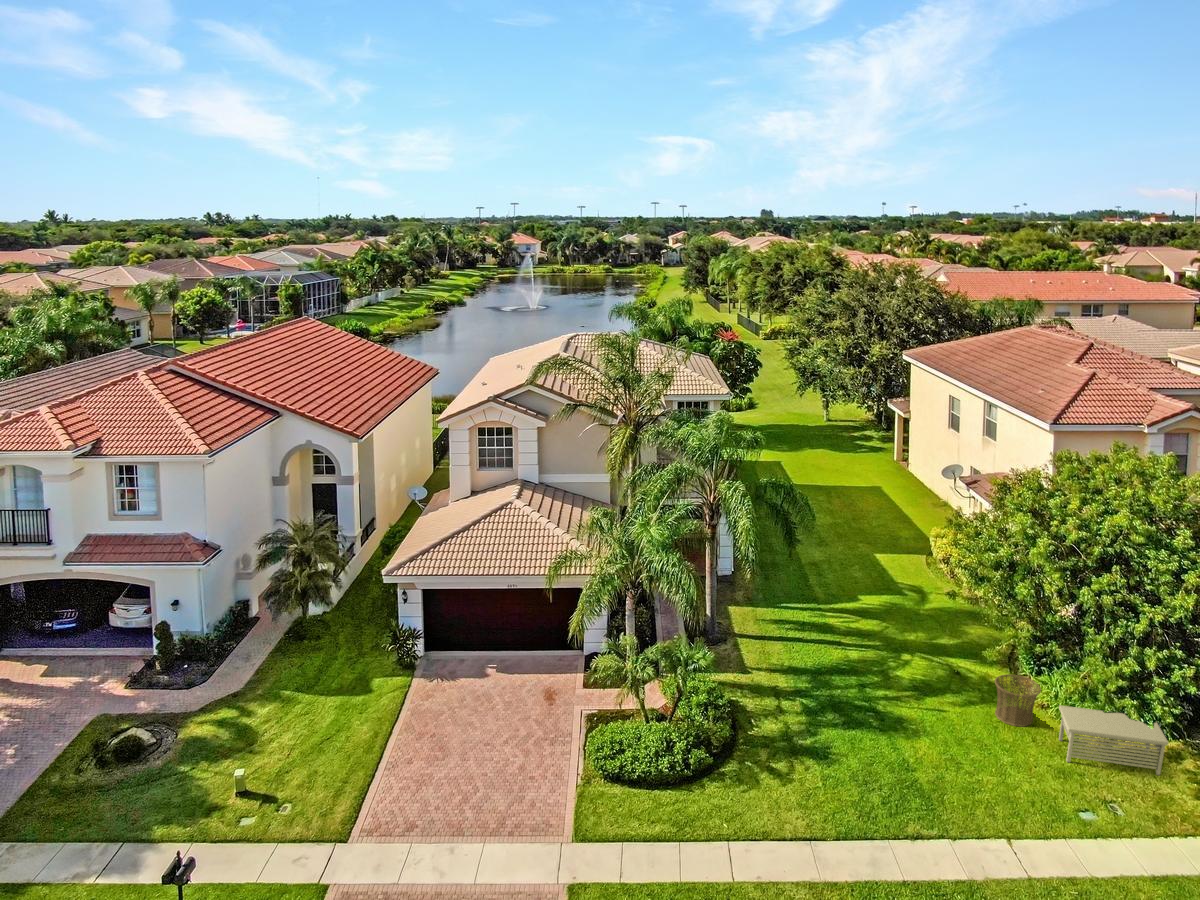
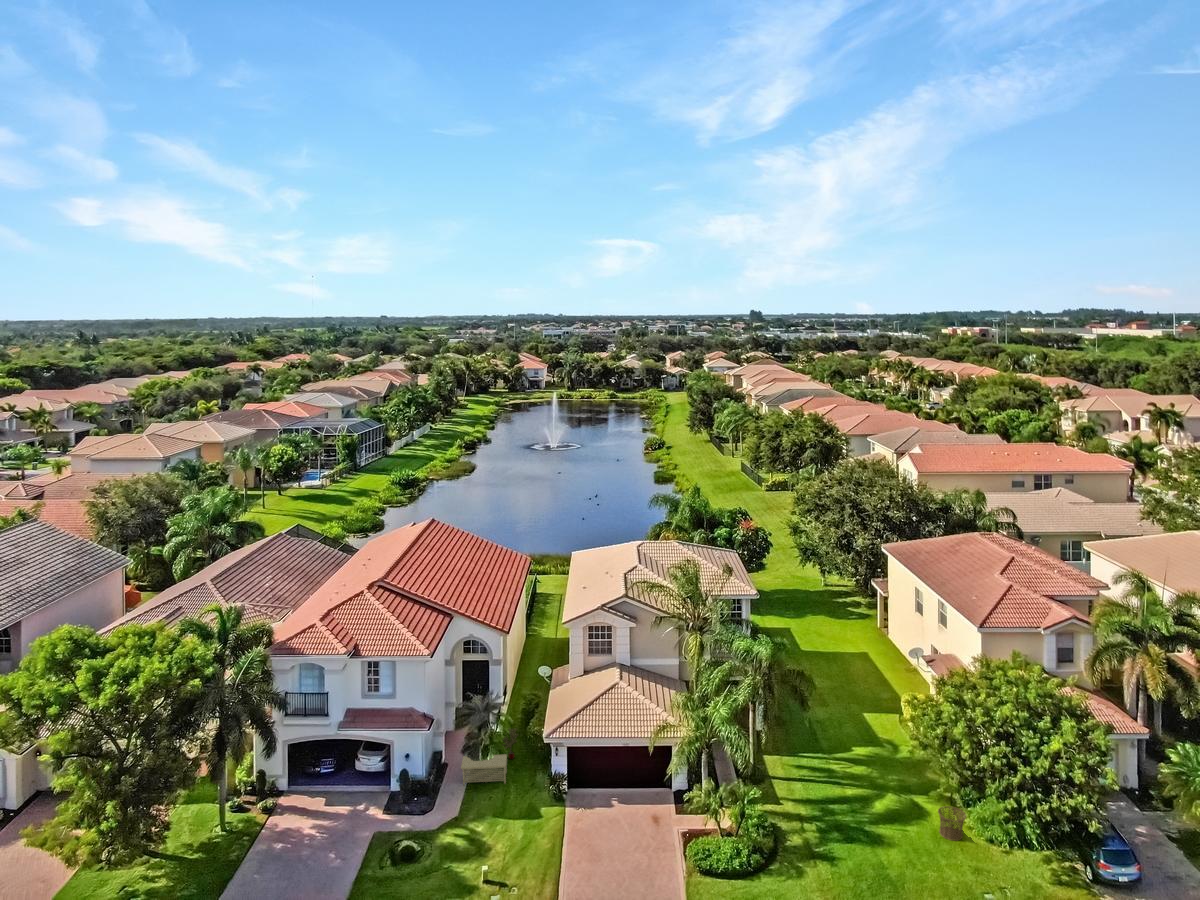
potted tree: none [336,568,365,614] -> present [502,728,518,759]
storage bench: present [1059,706,1168,775] -> present [461,754,507,785]

